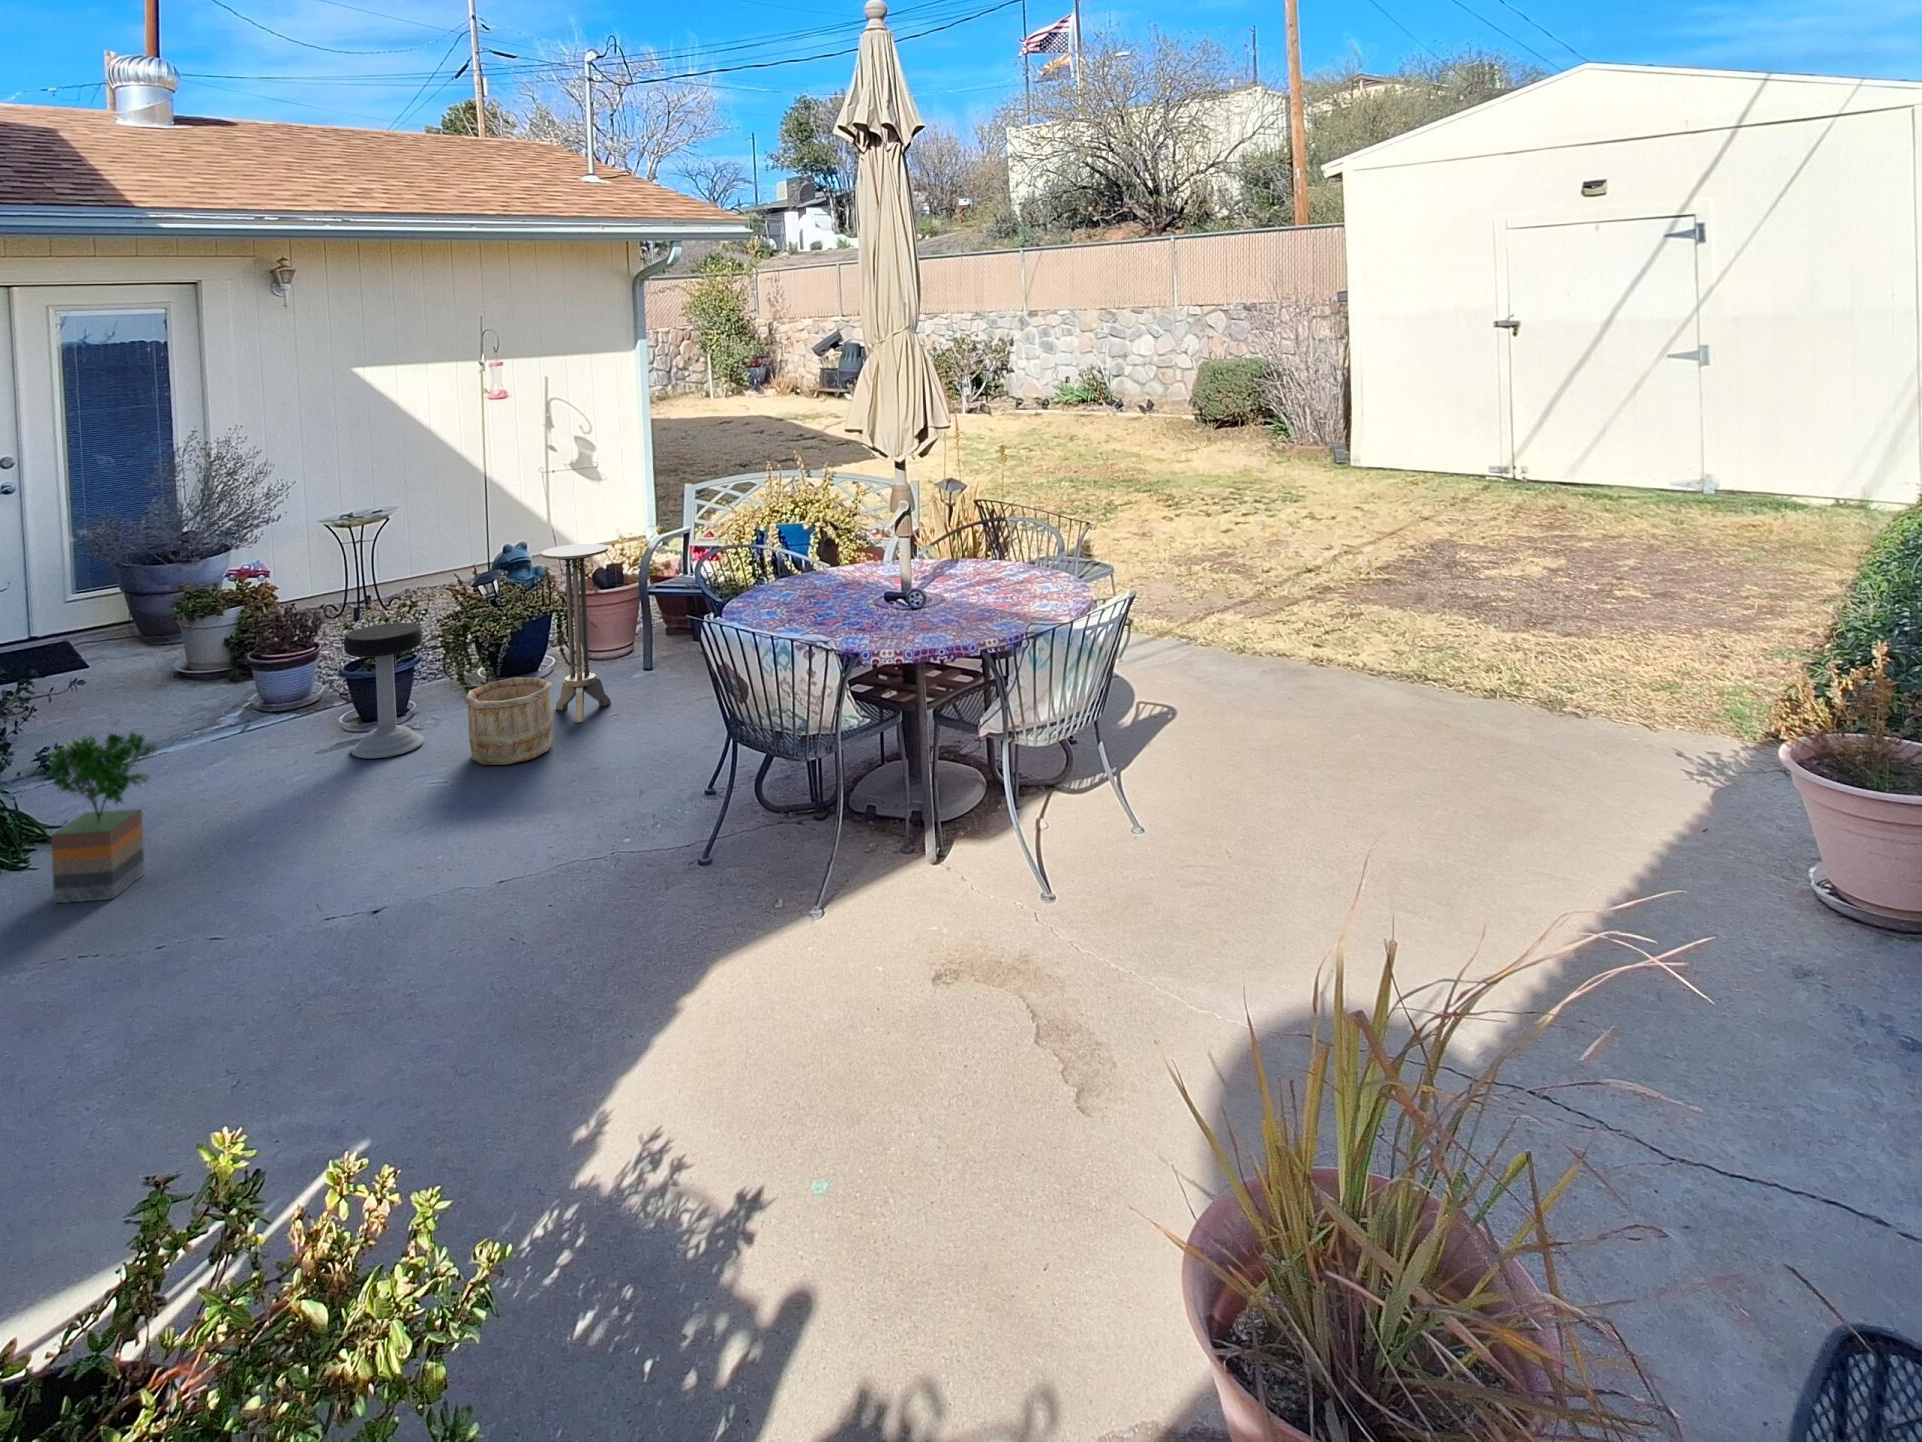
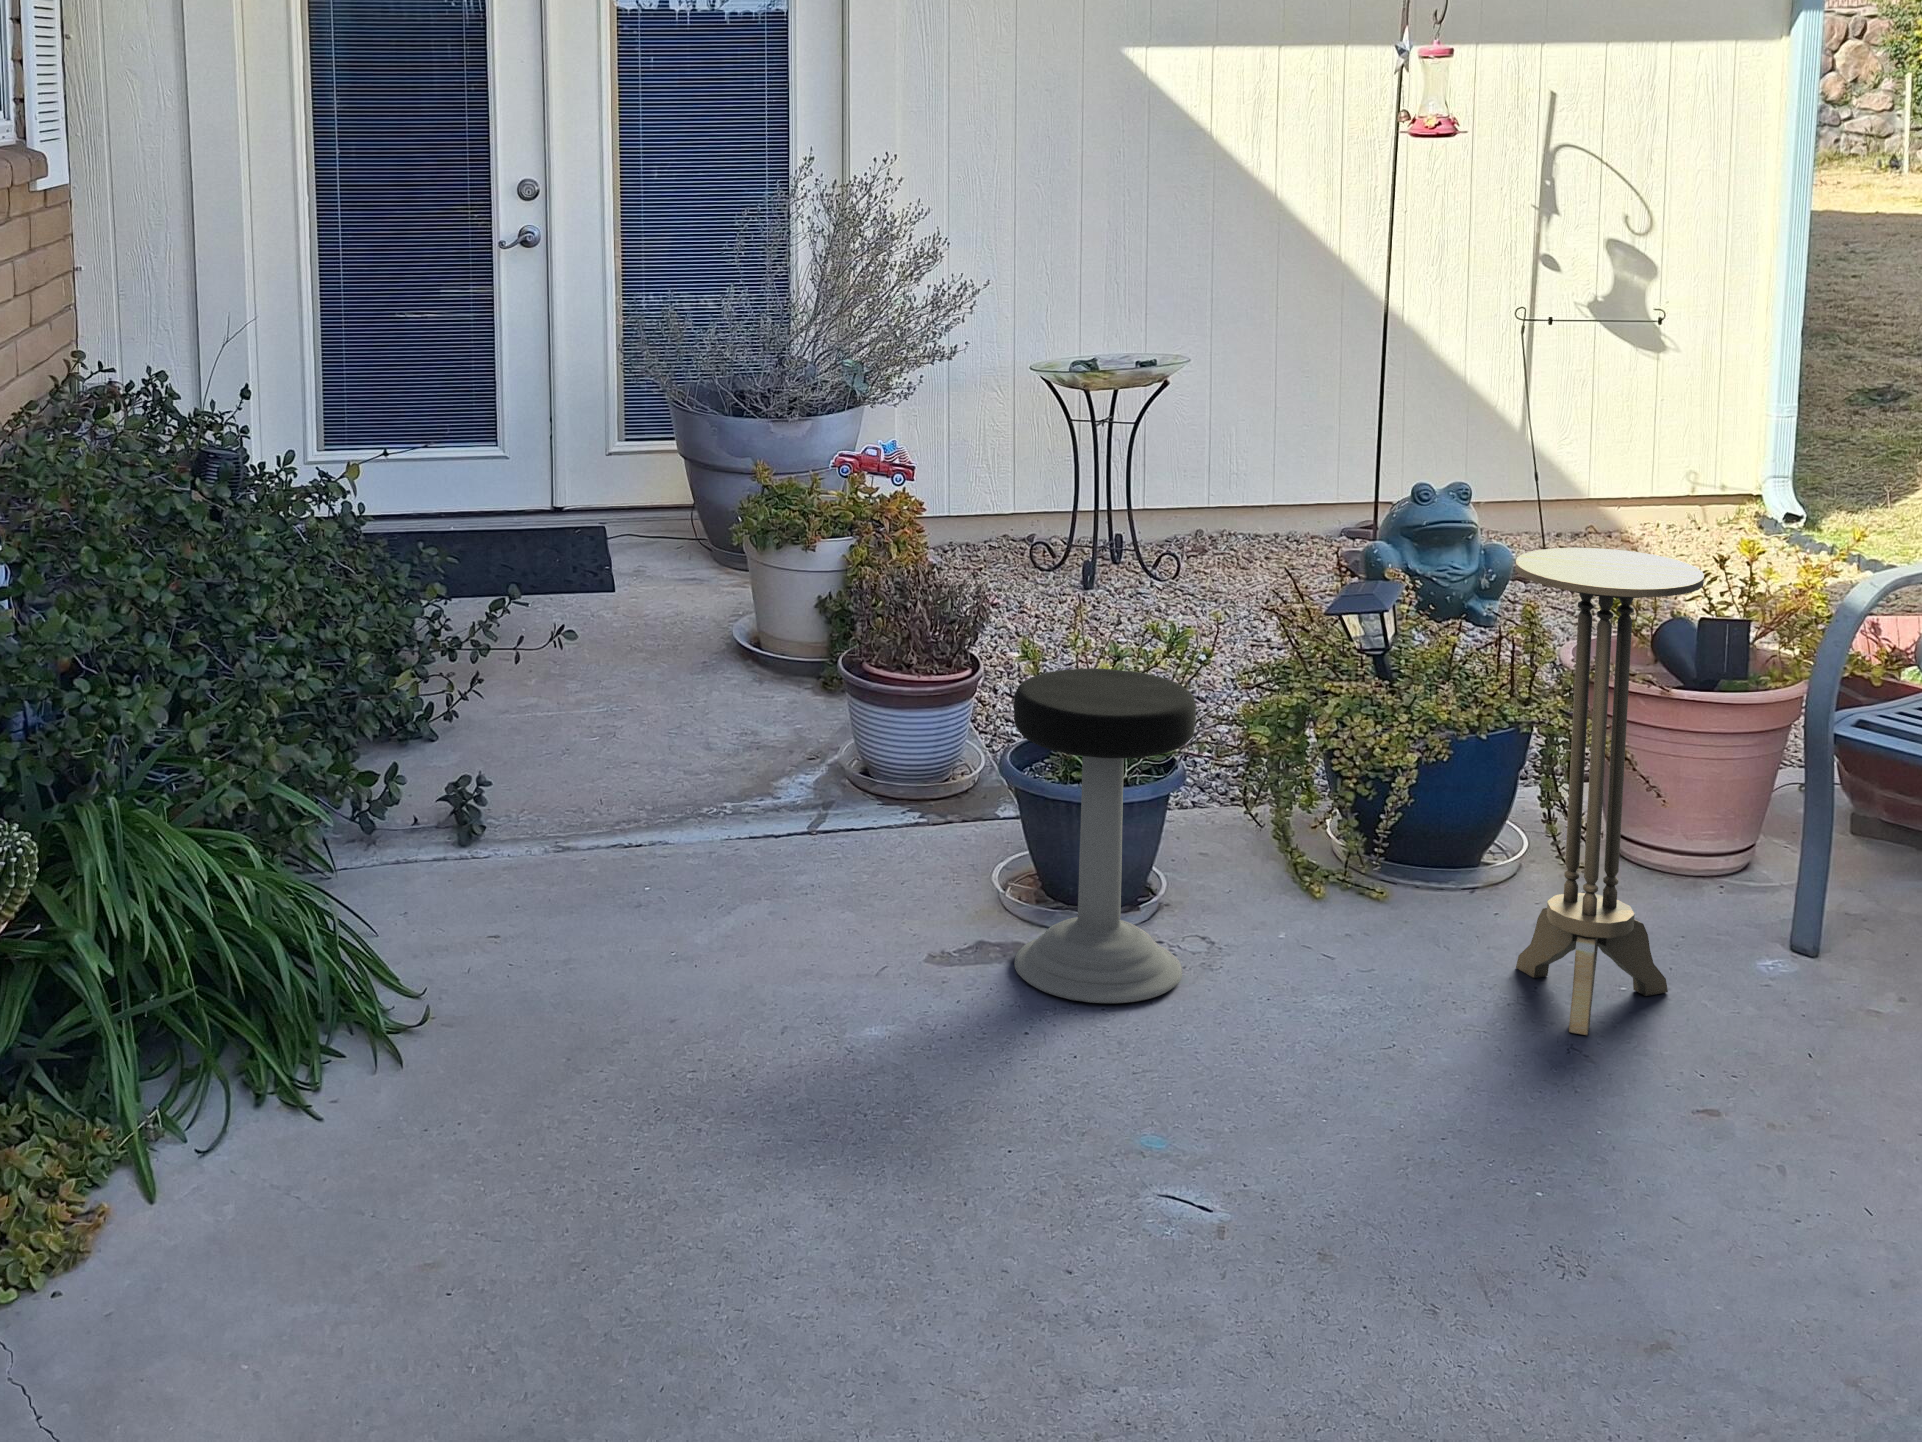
wooden bucket: present [464,677,552,765] -> none [1280,884,1516,1130]
potted tree: present [49,733,158,903] -> none [320,844,563,1250]

